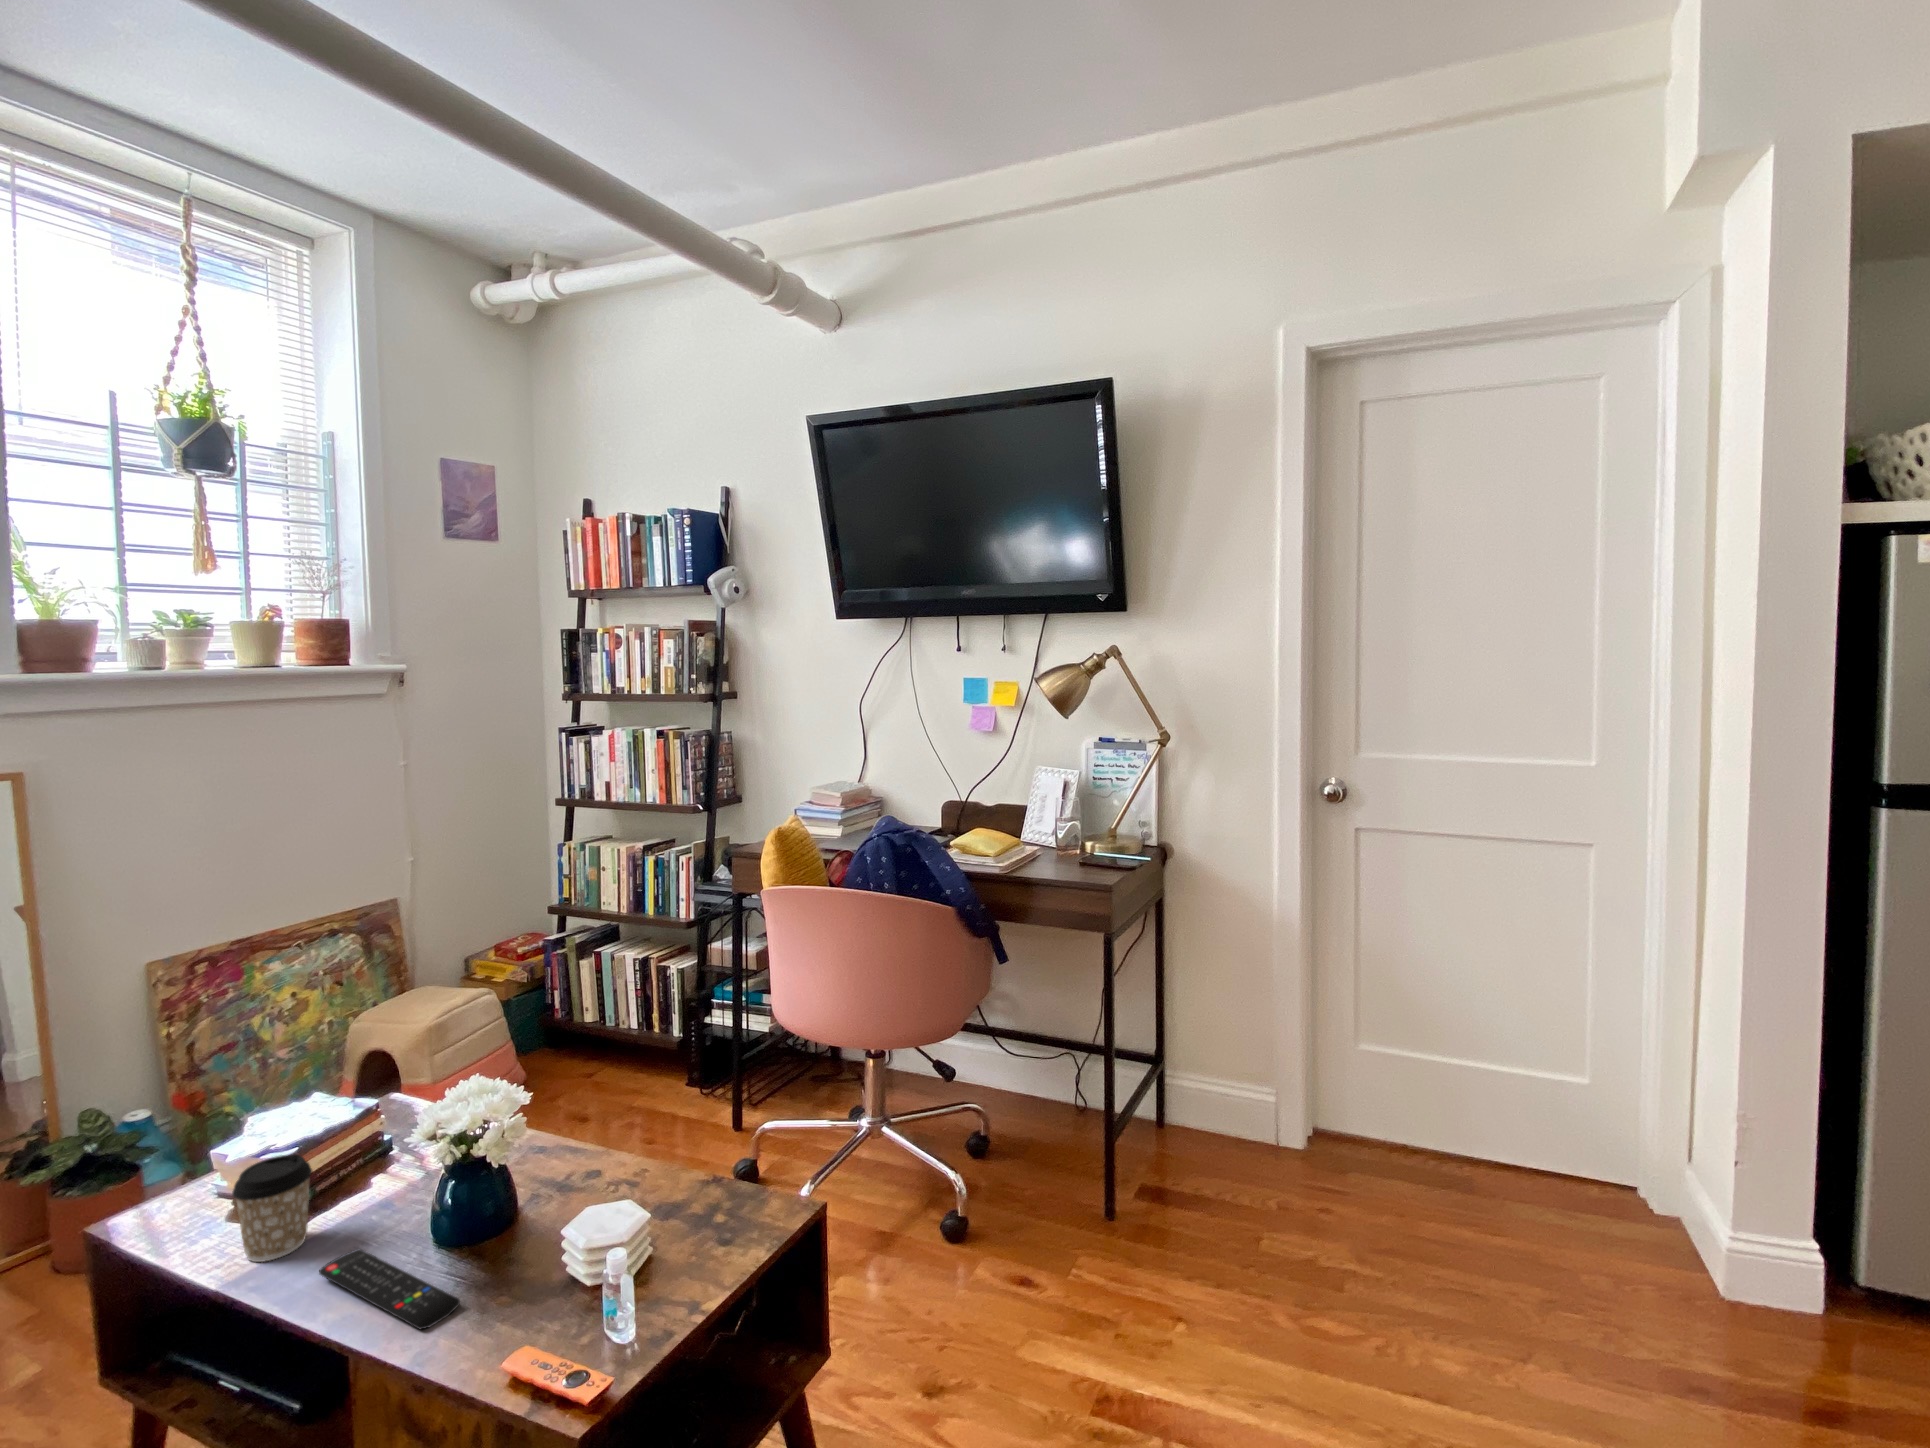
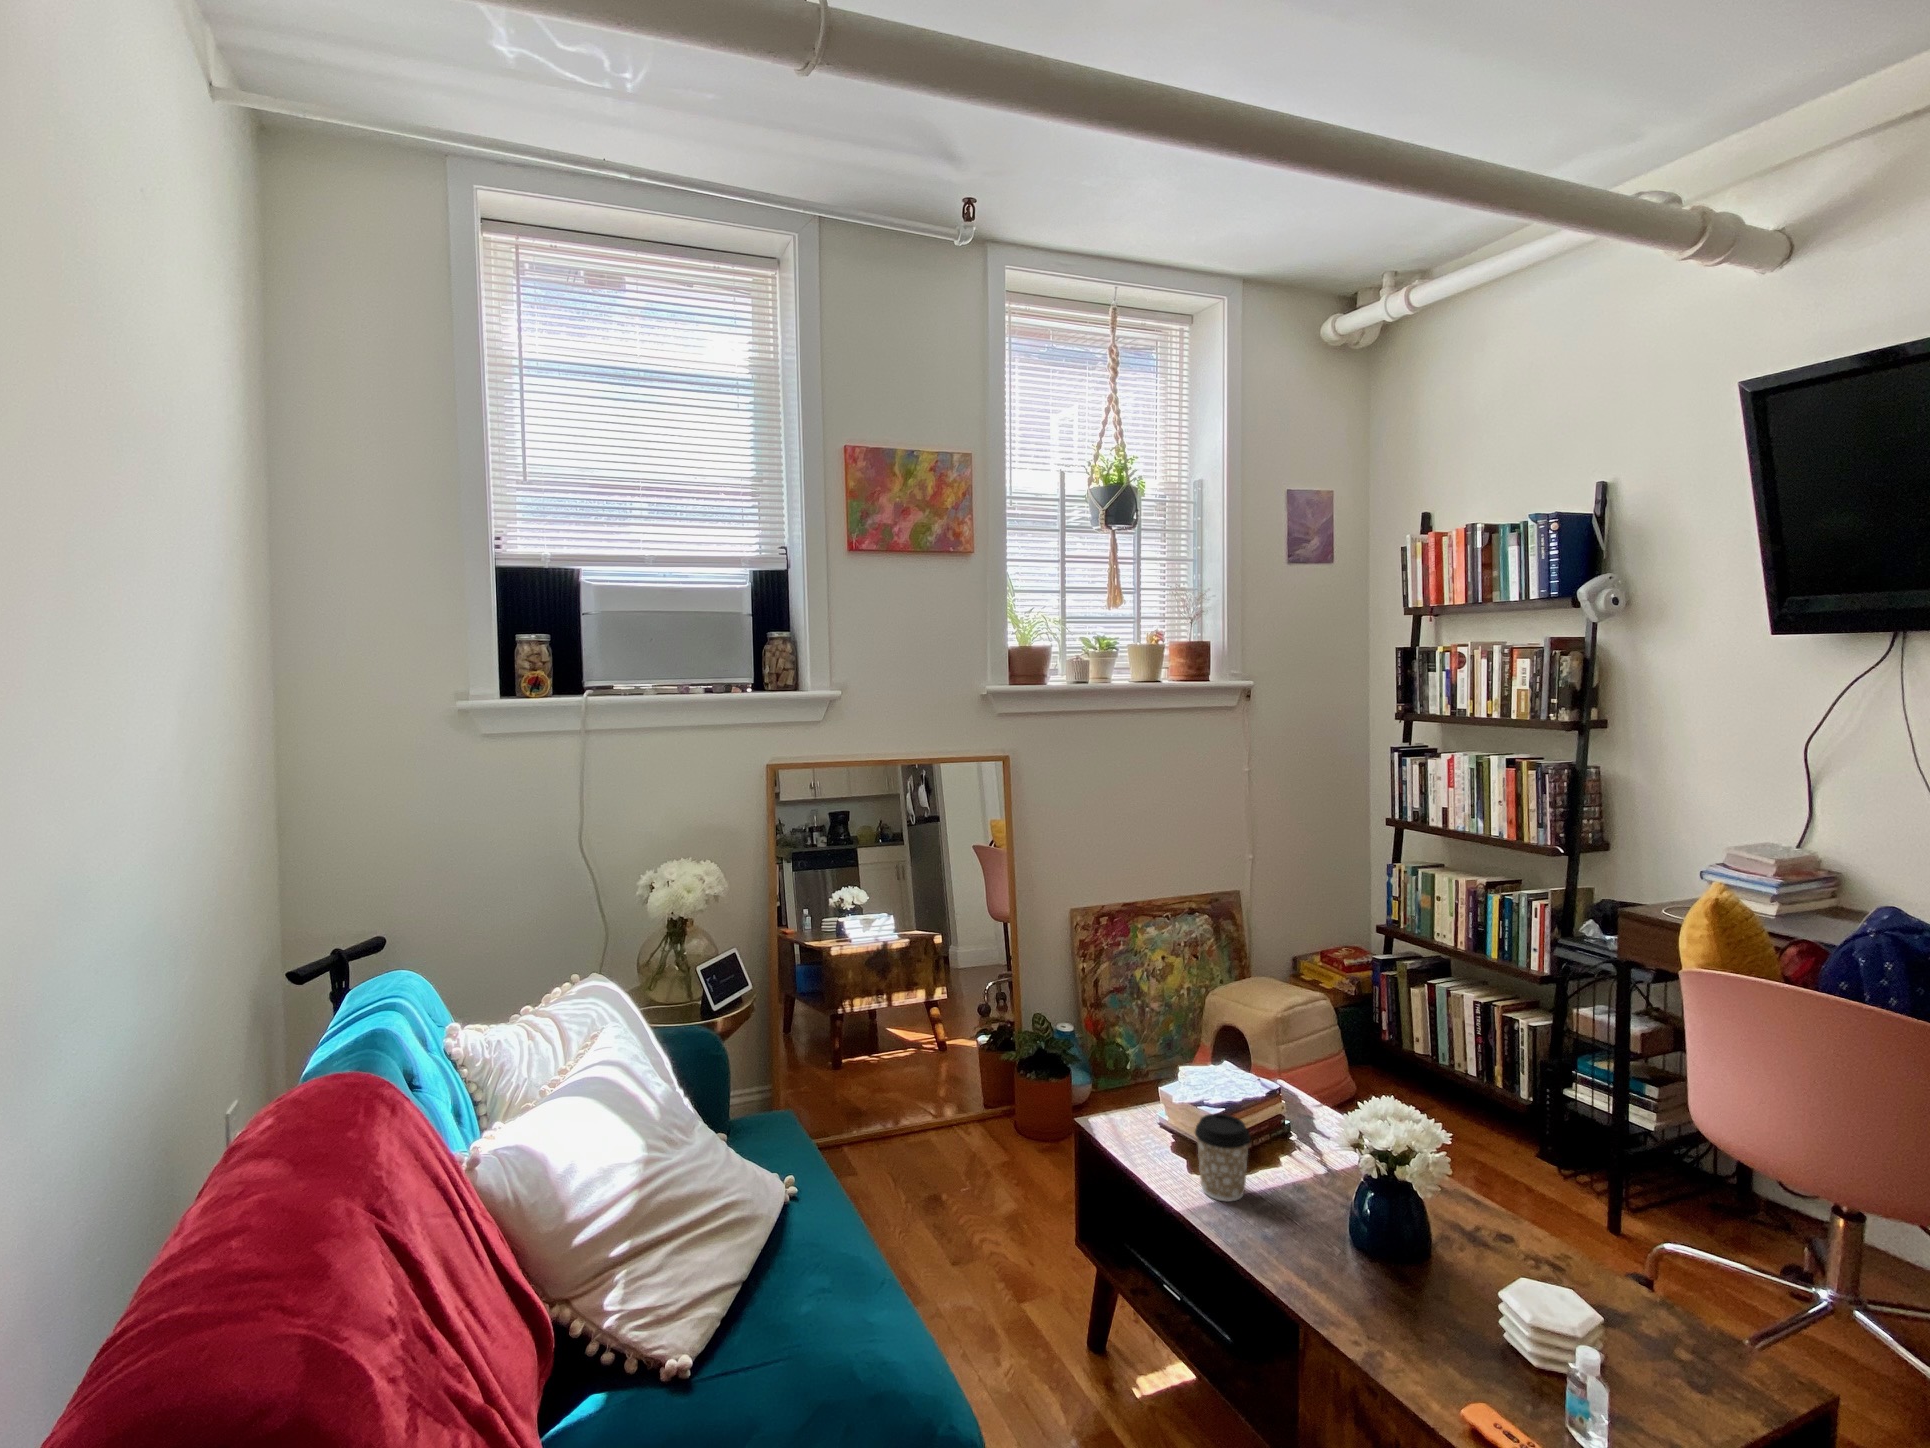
remote control: present [319,1249,460,1329] -> none [1266,1221,1400,1327]

